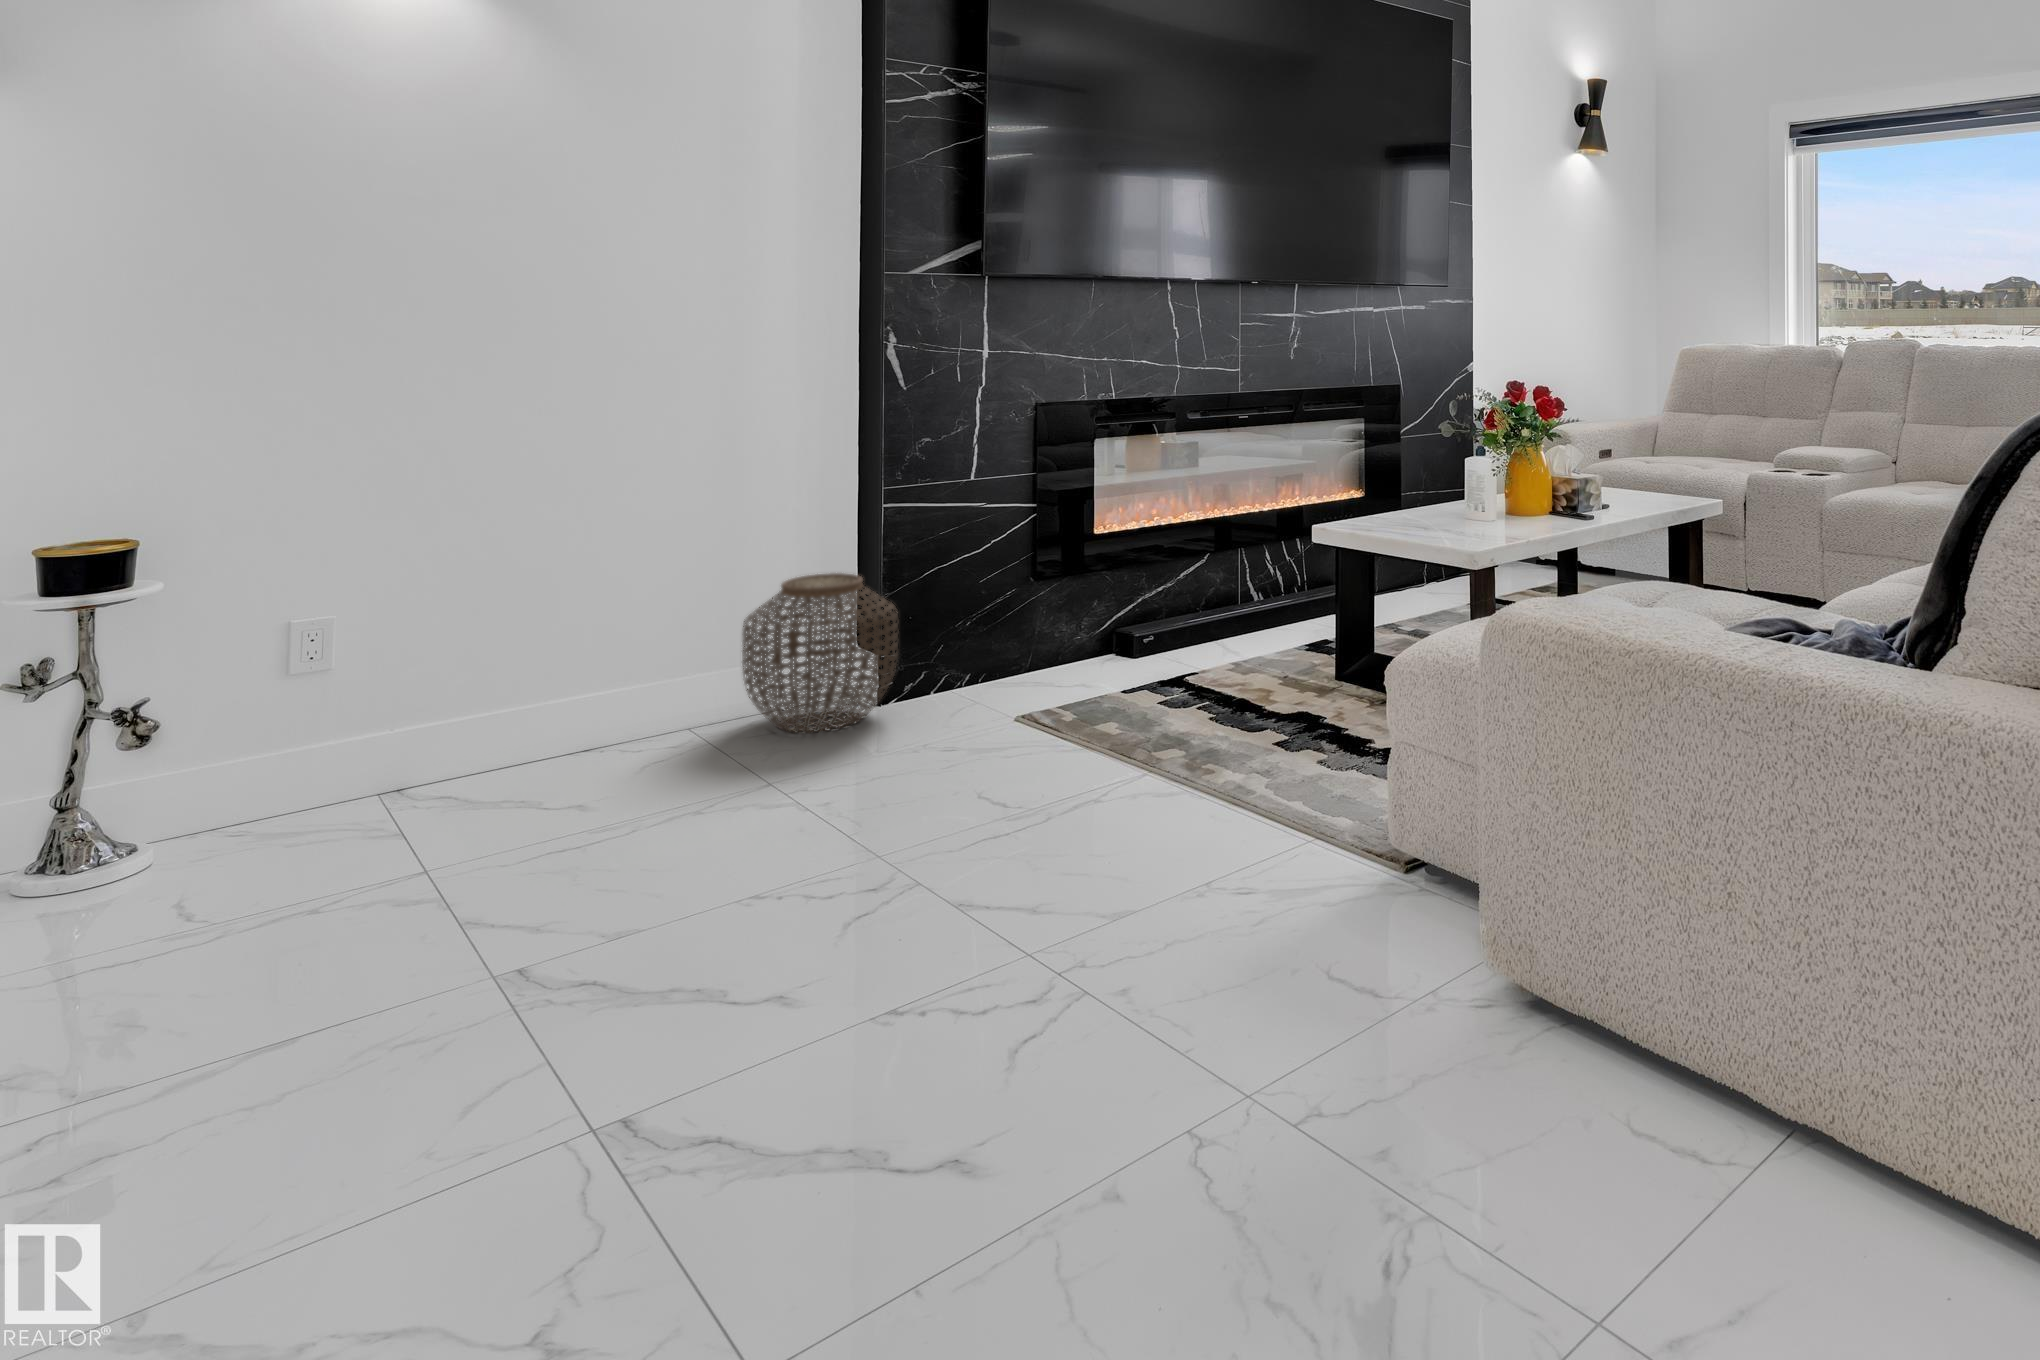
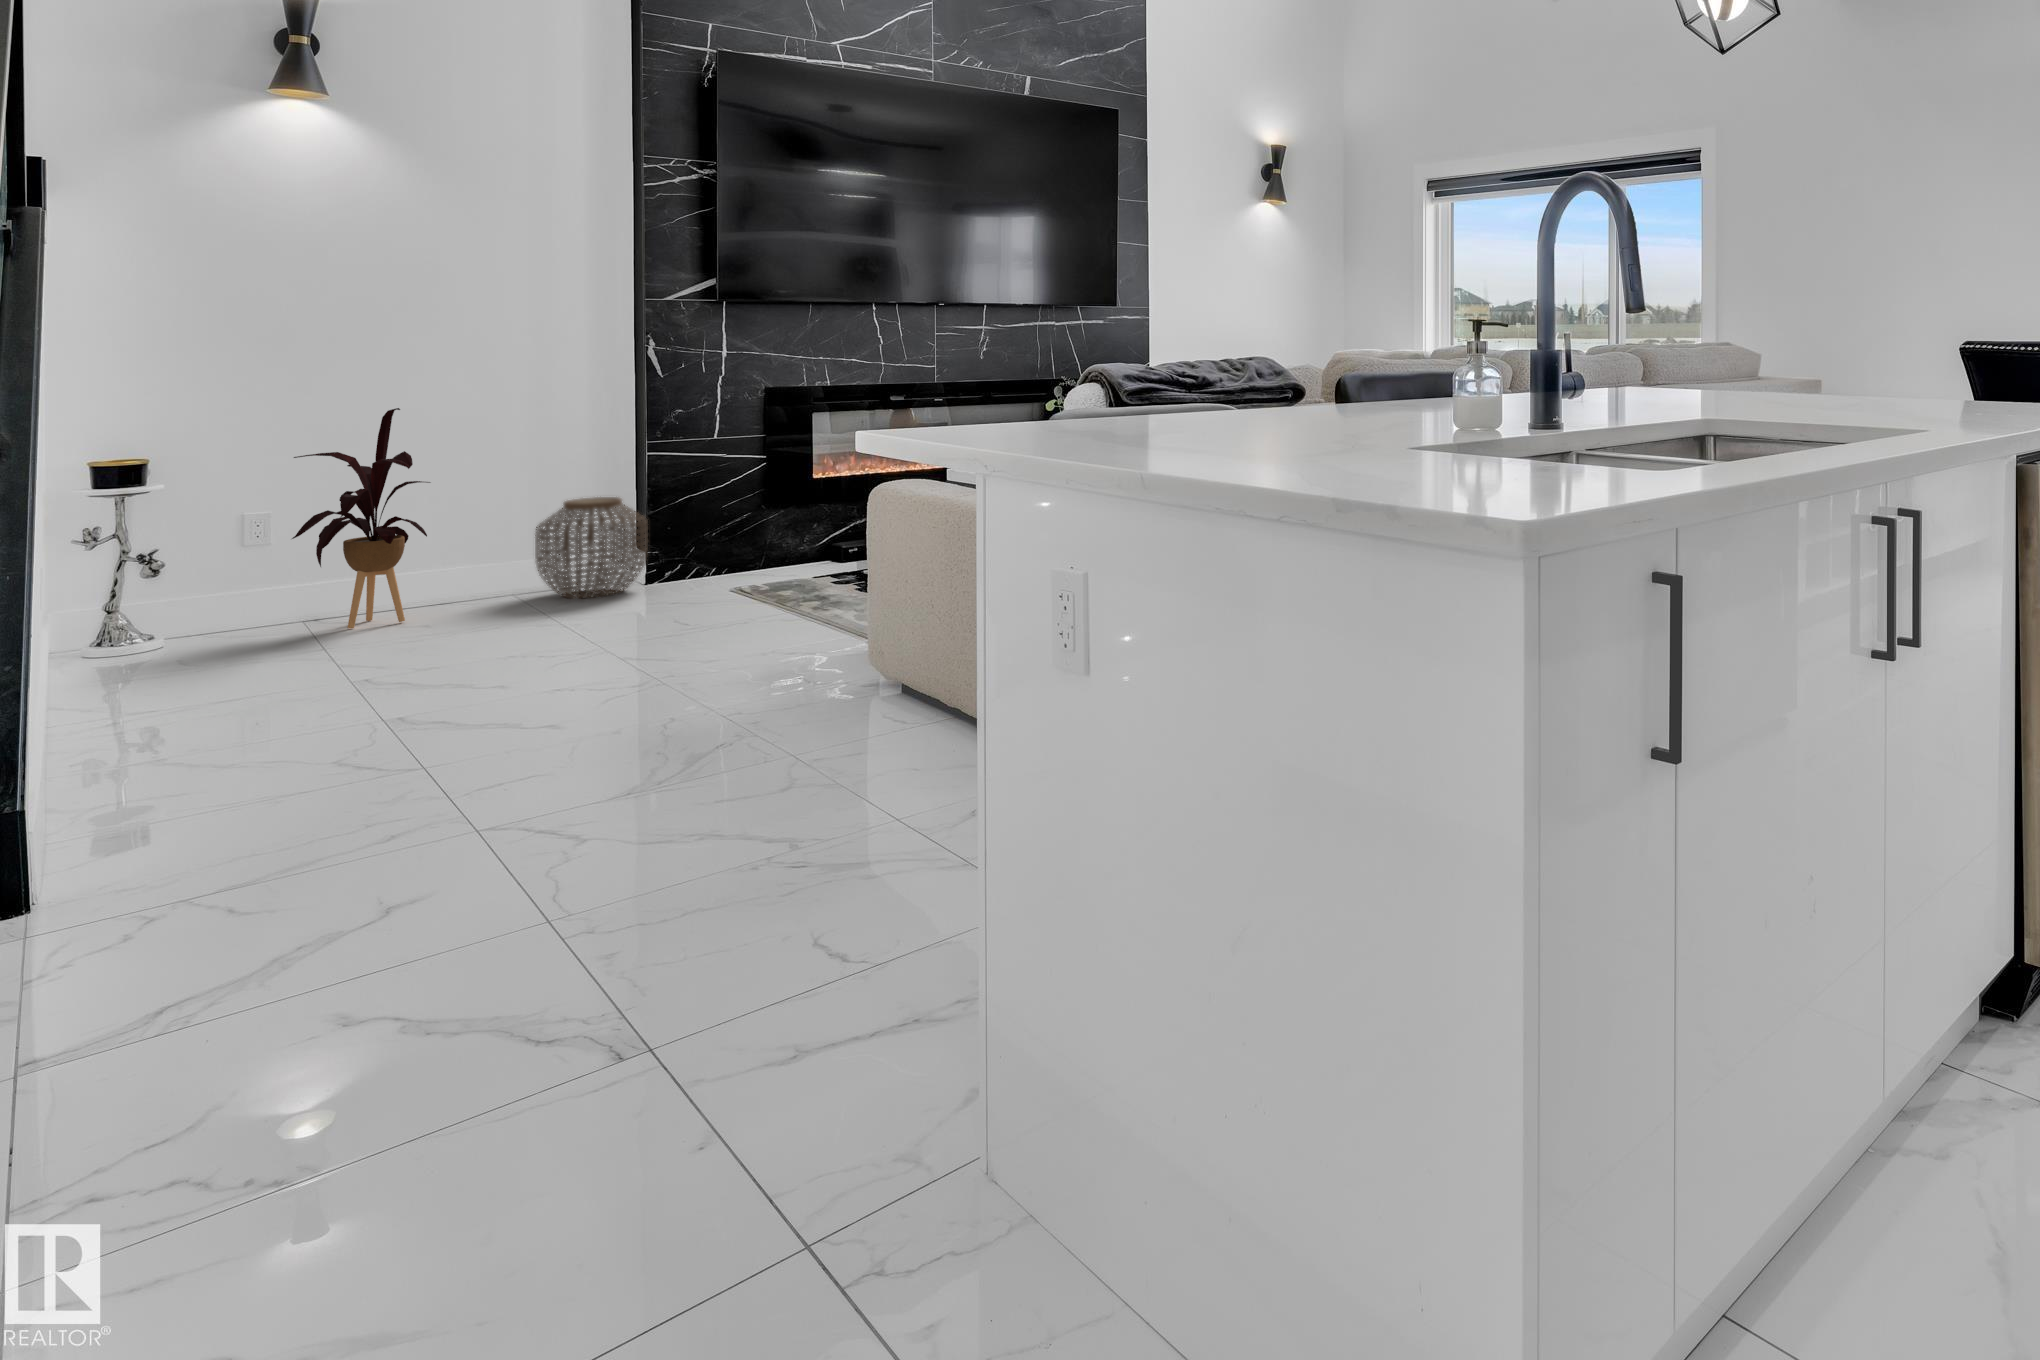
house plant: none [397,451,608,807] -> present [292,408,430,628]

